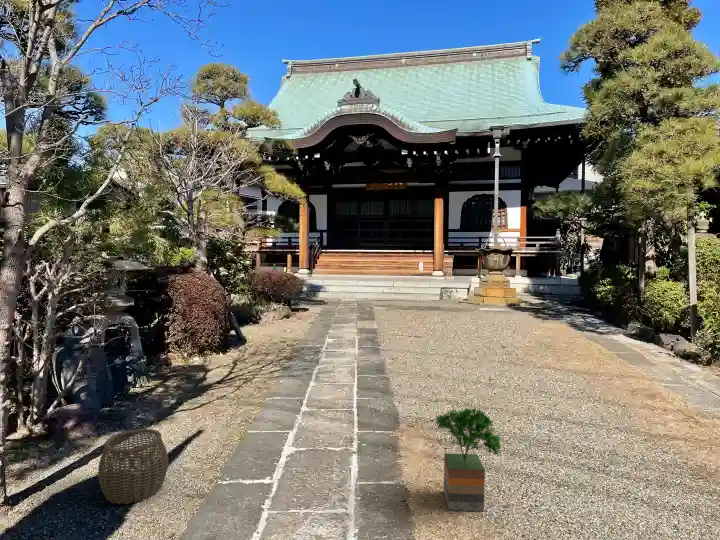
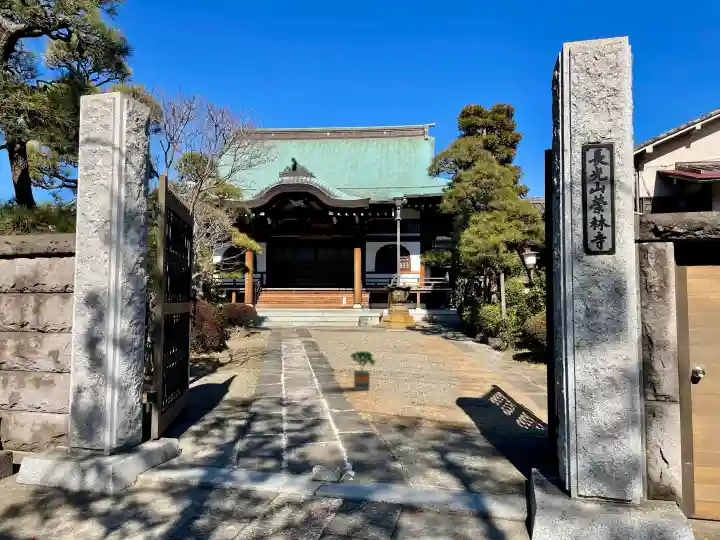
woven basket: present [98,429,169,504] -> none [205,367,234,395]

